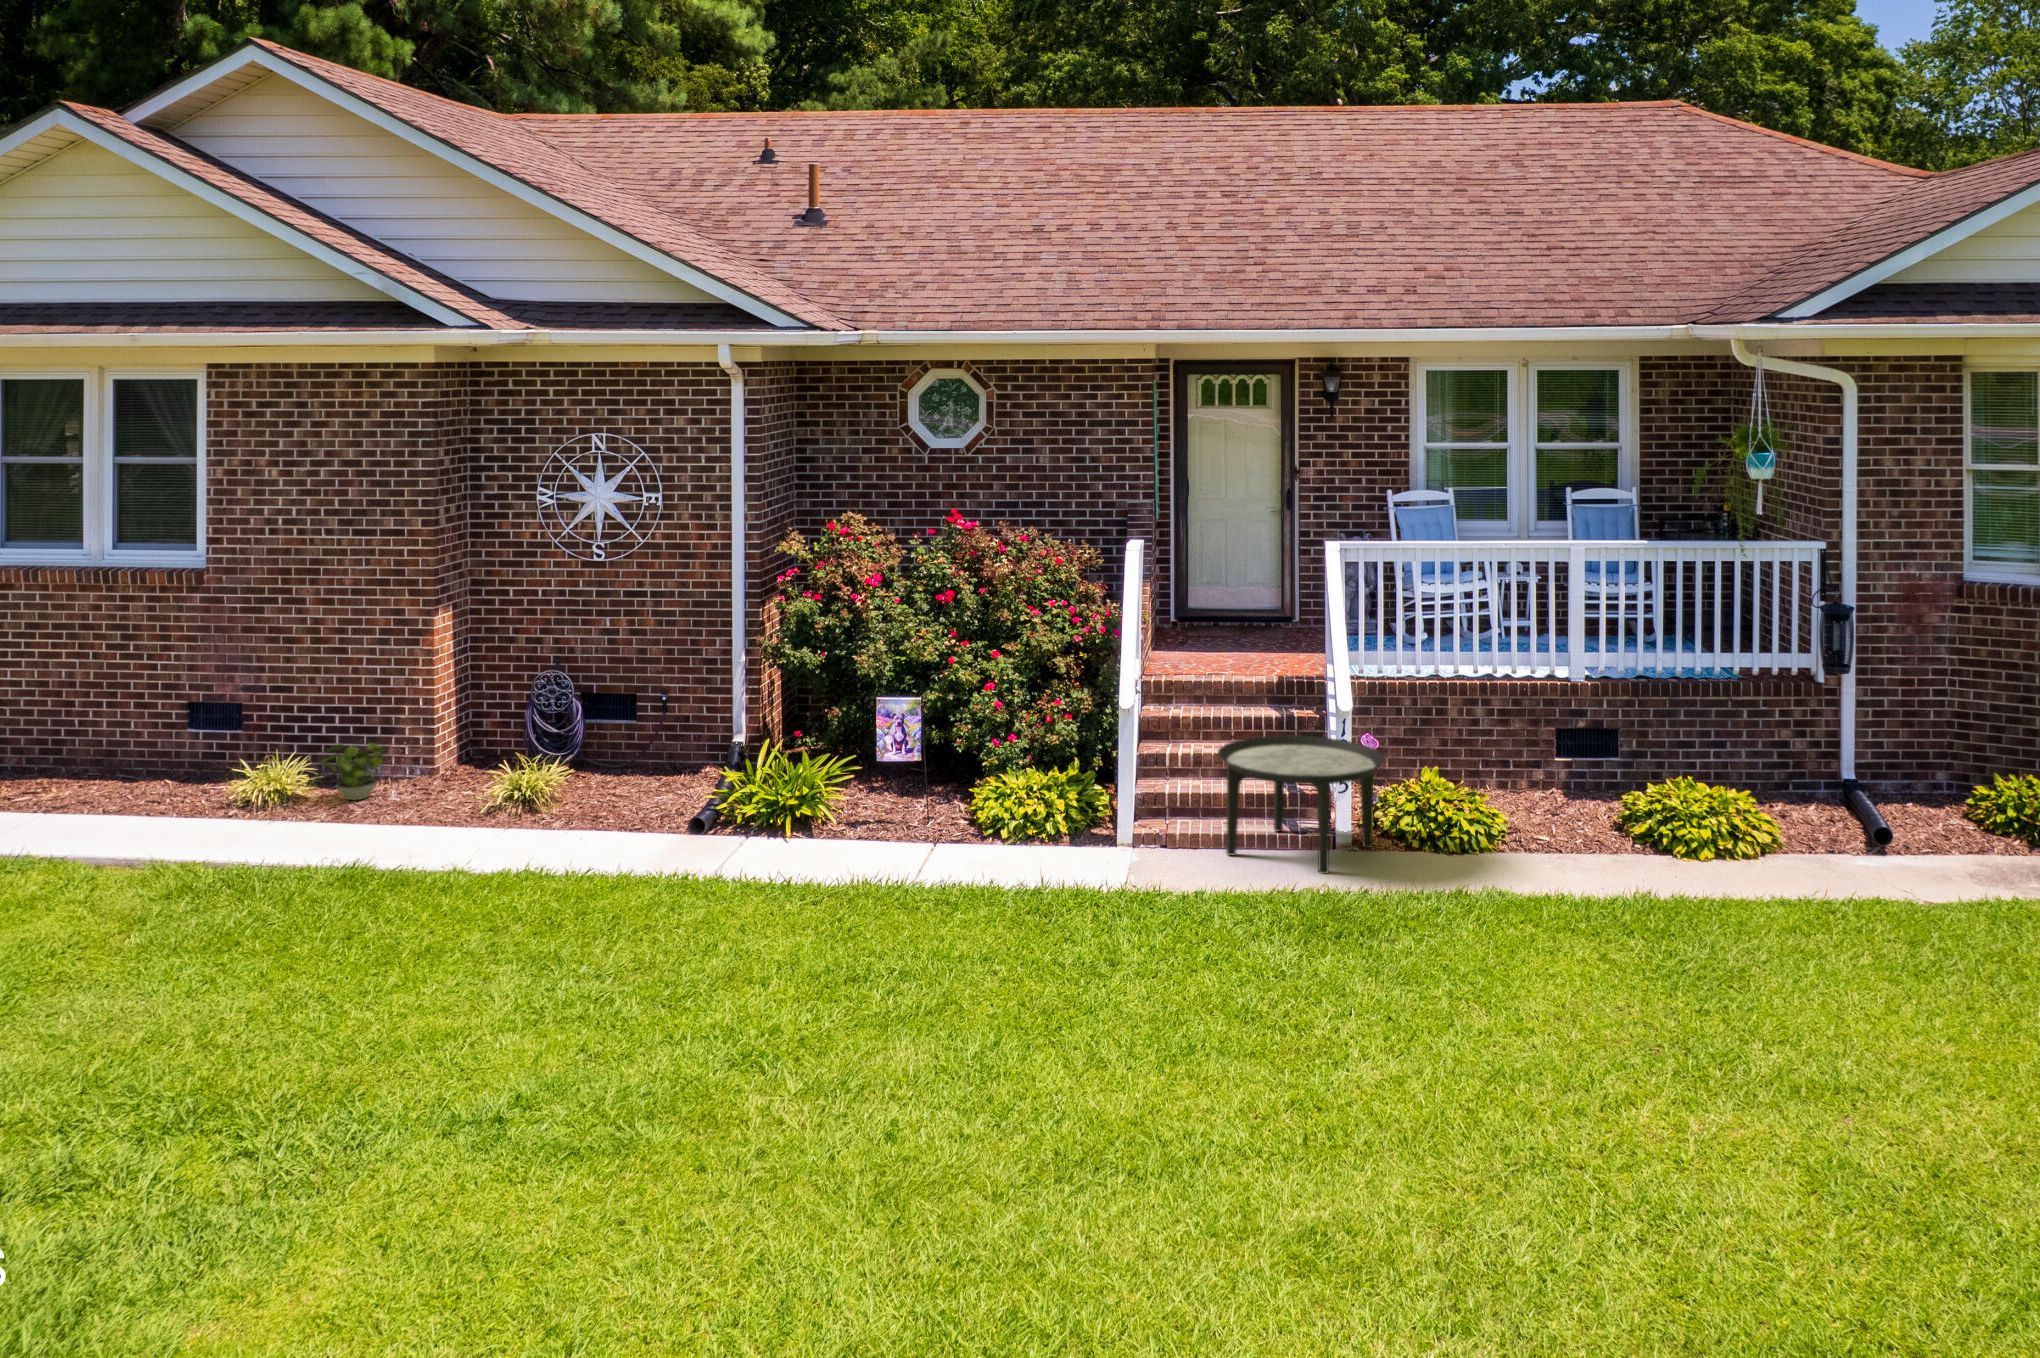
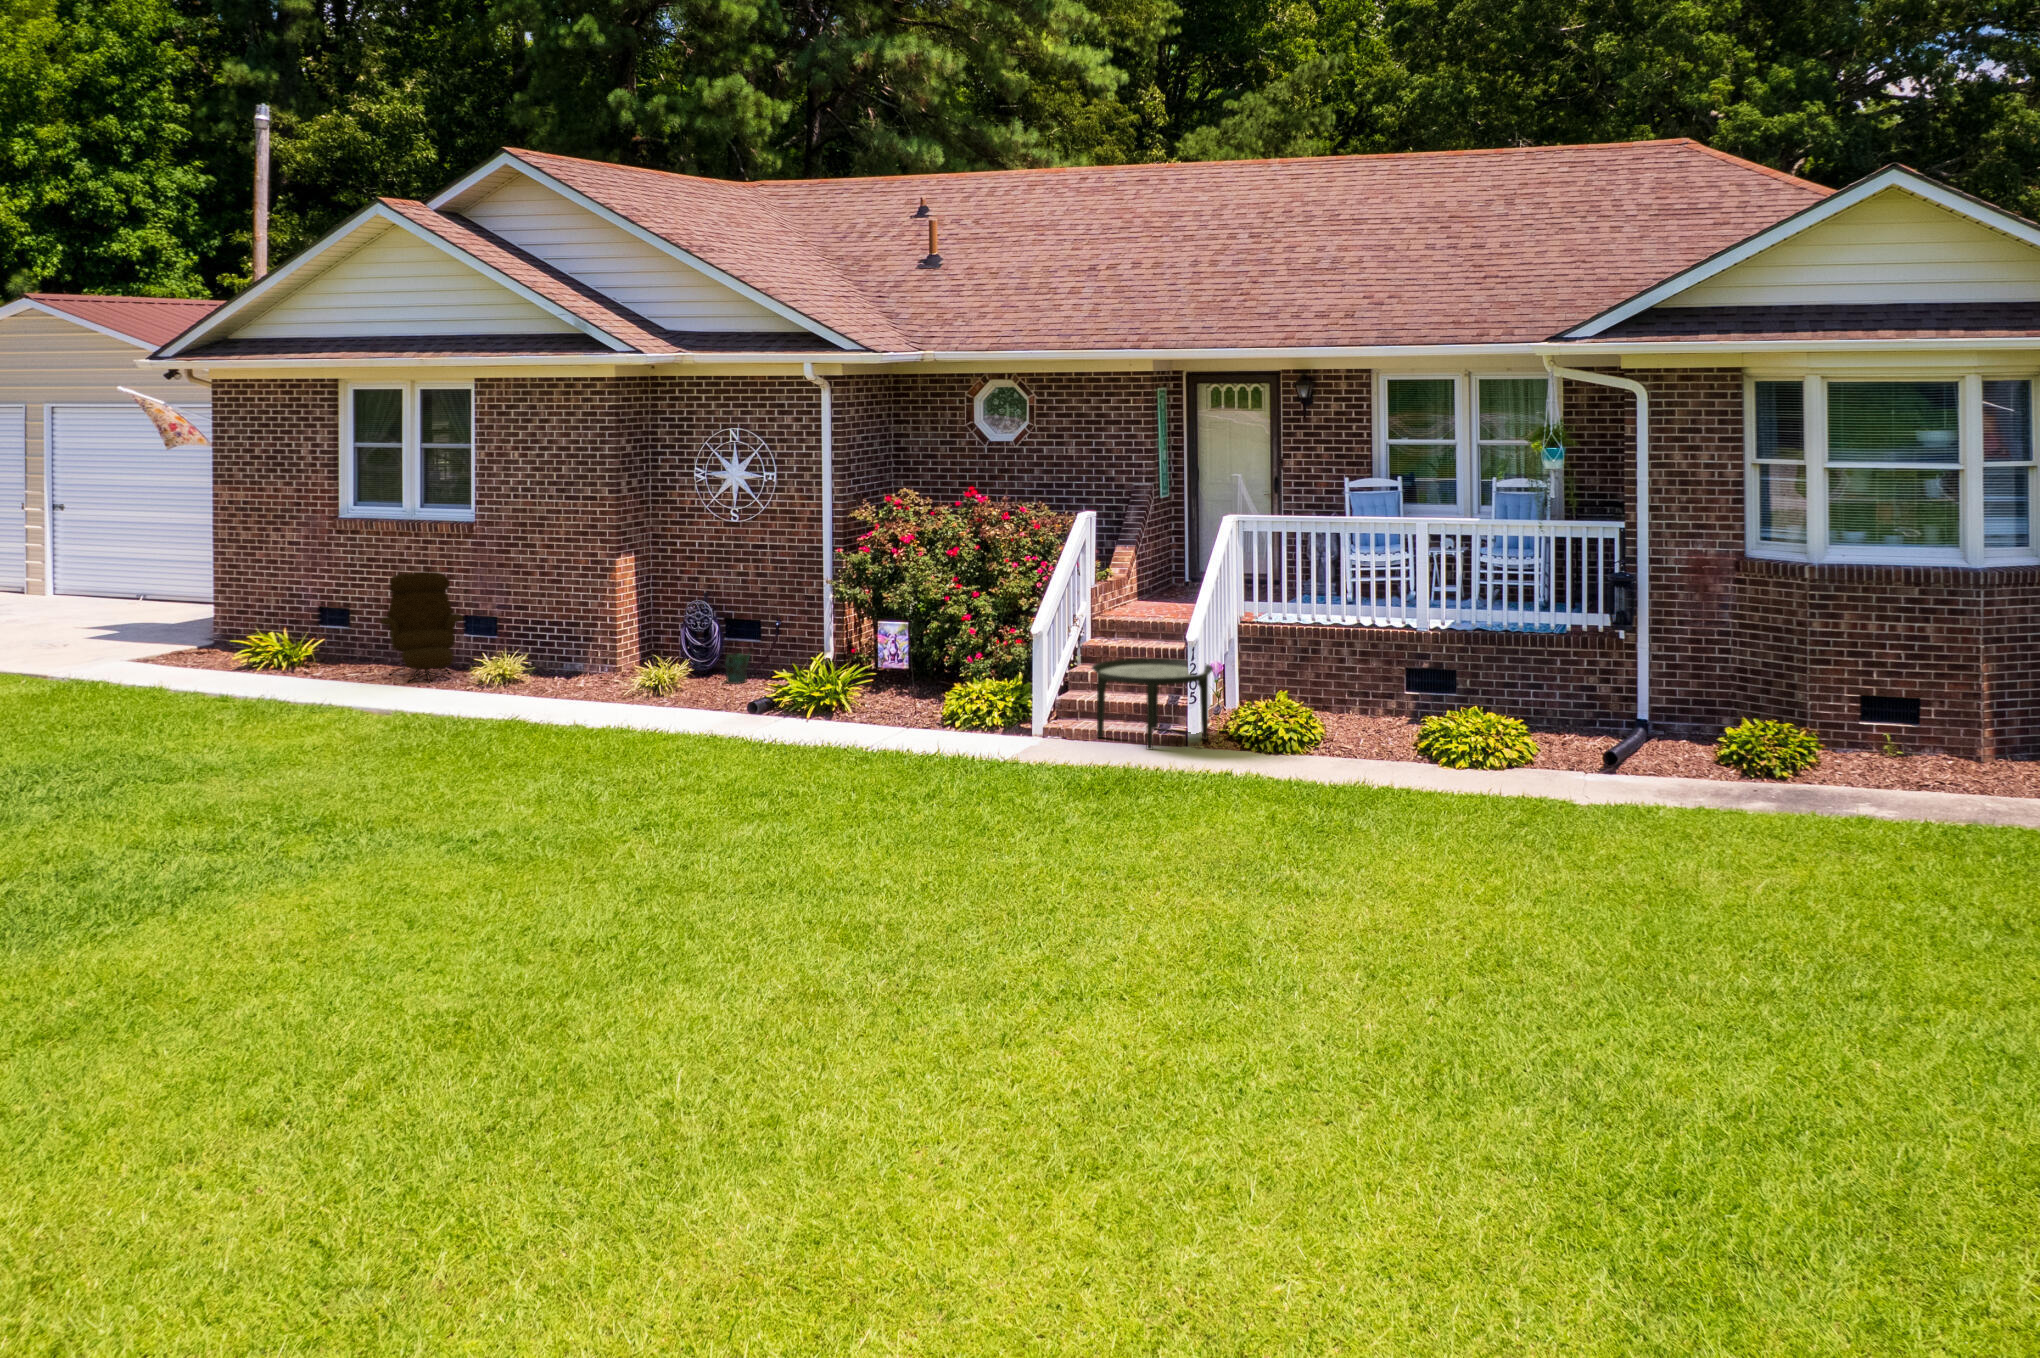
lounge chair: none [58,643,191,816] -> present [381,572,463,682]
watering can: none [607,730,641,784] -> present [725,647,754,684]
potted plant: present [320,743,384,800] -> none [533,643,580,683]

